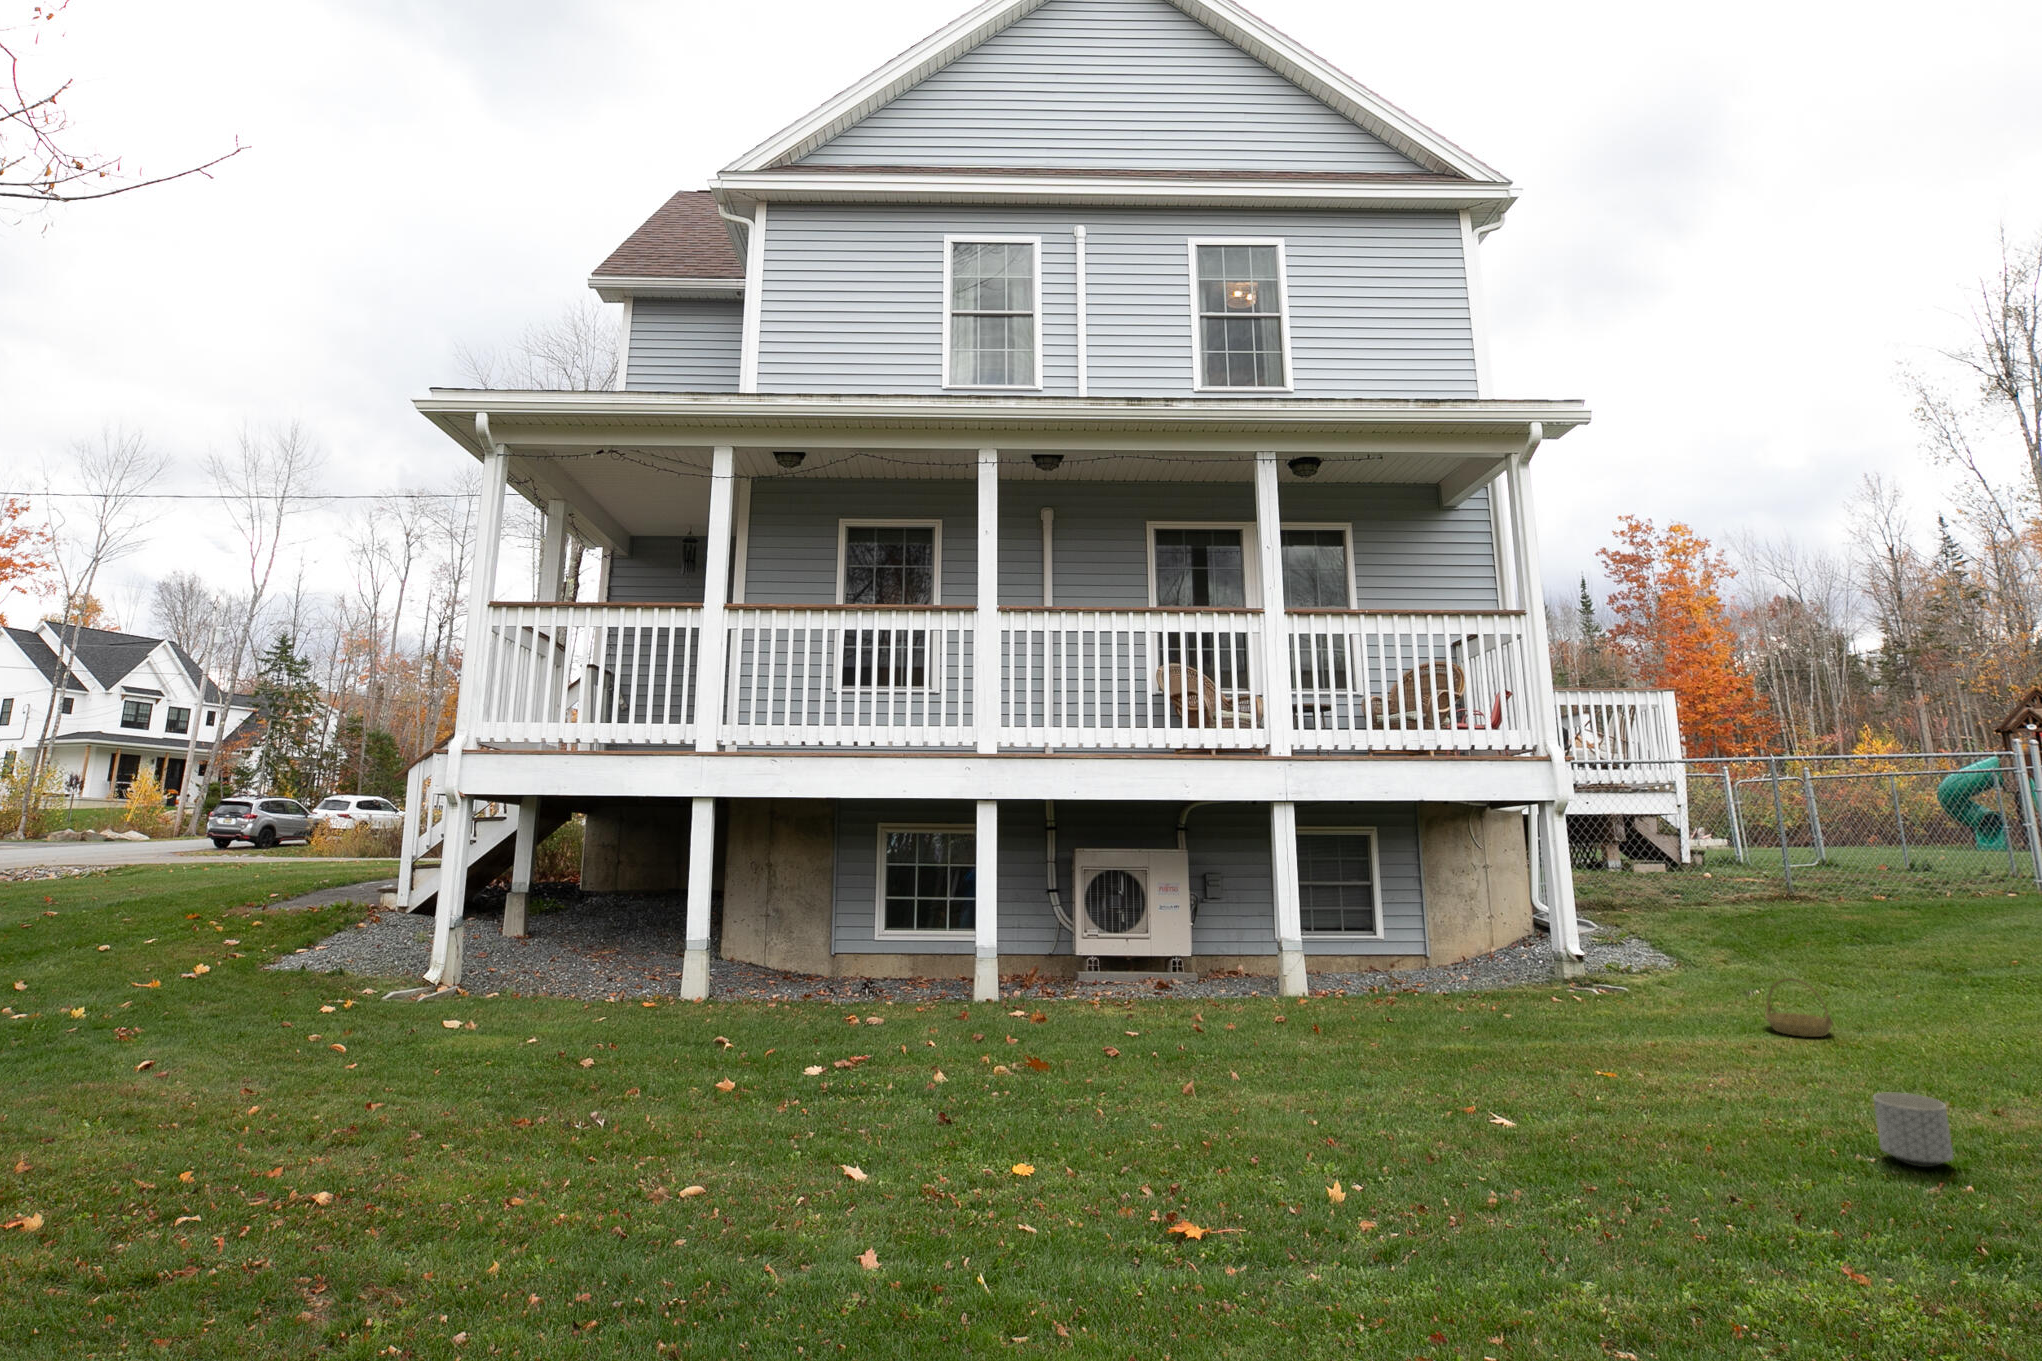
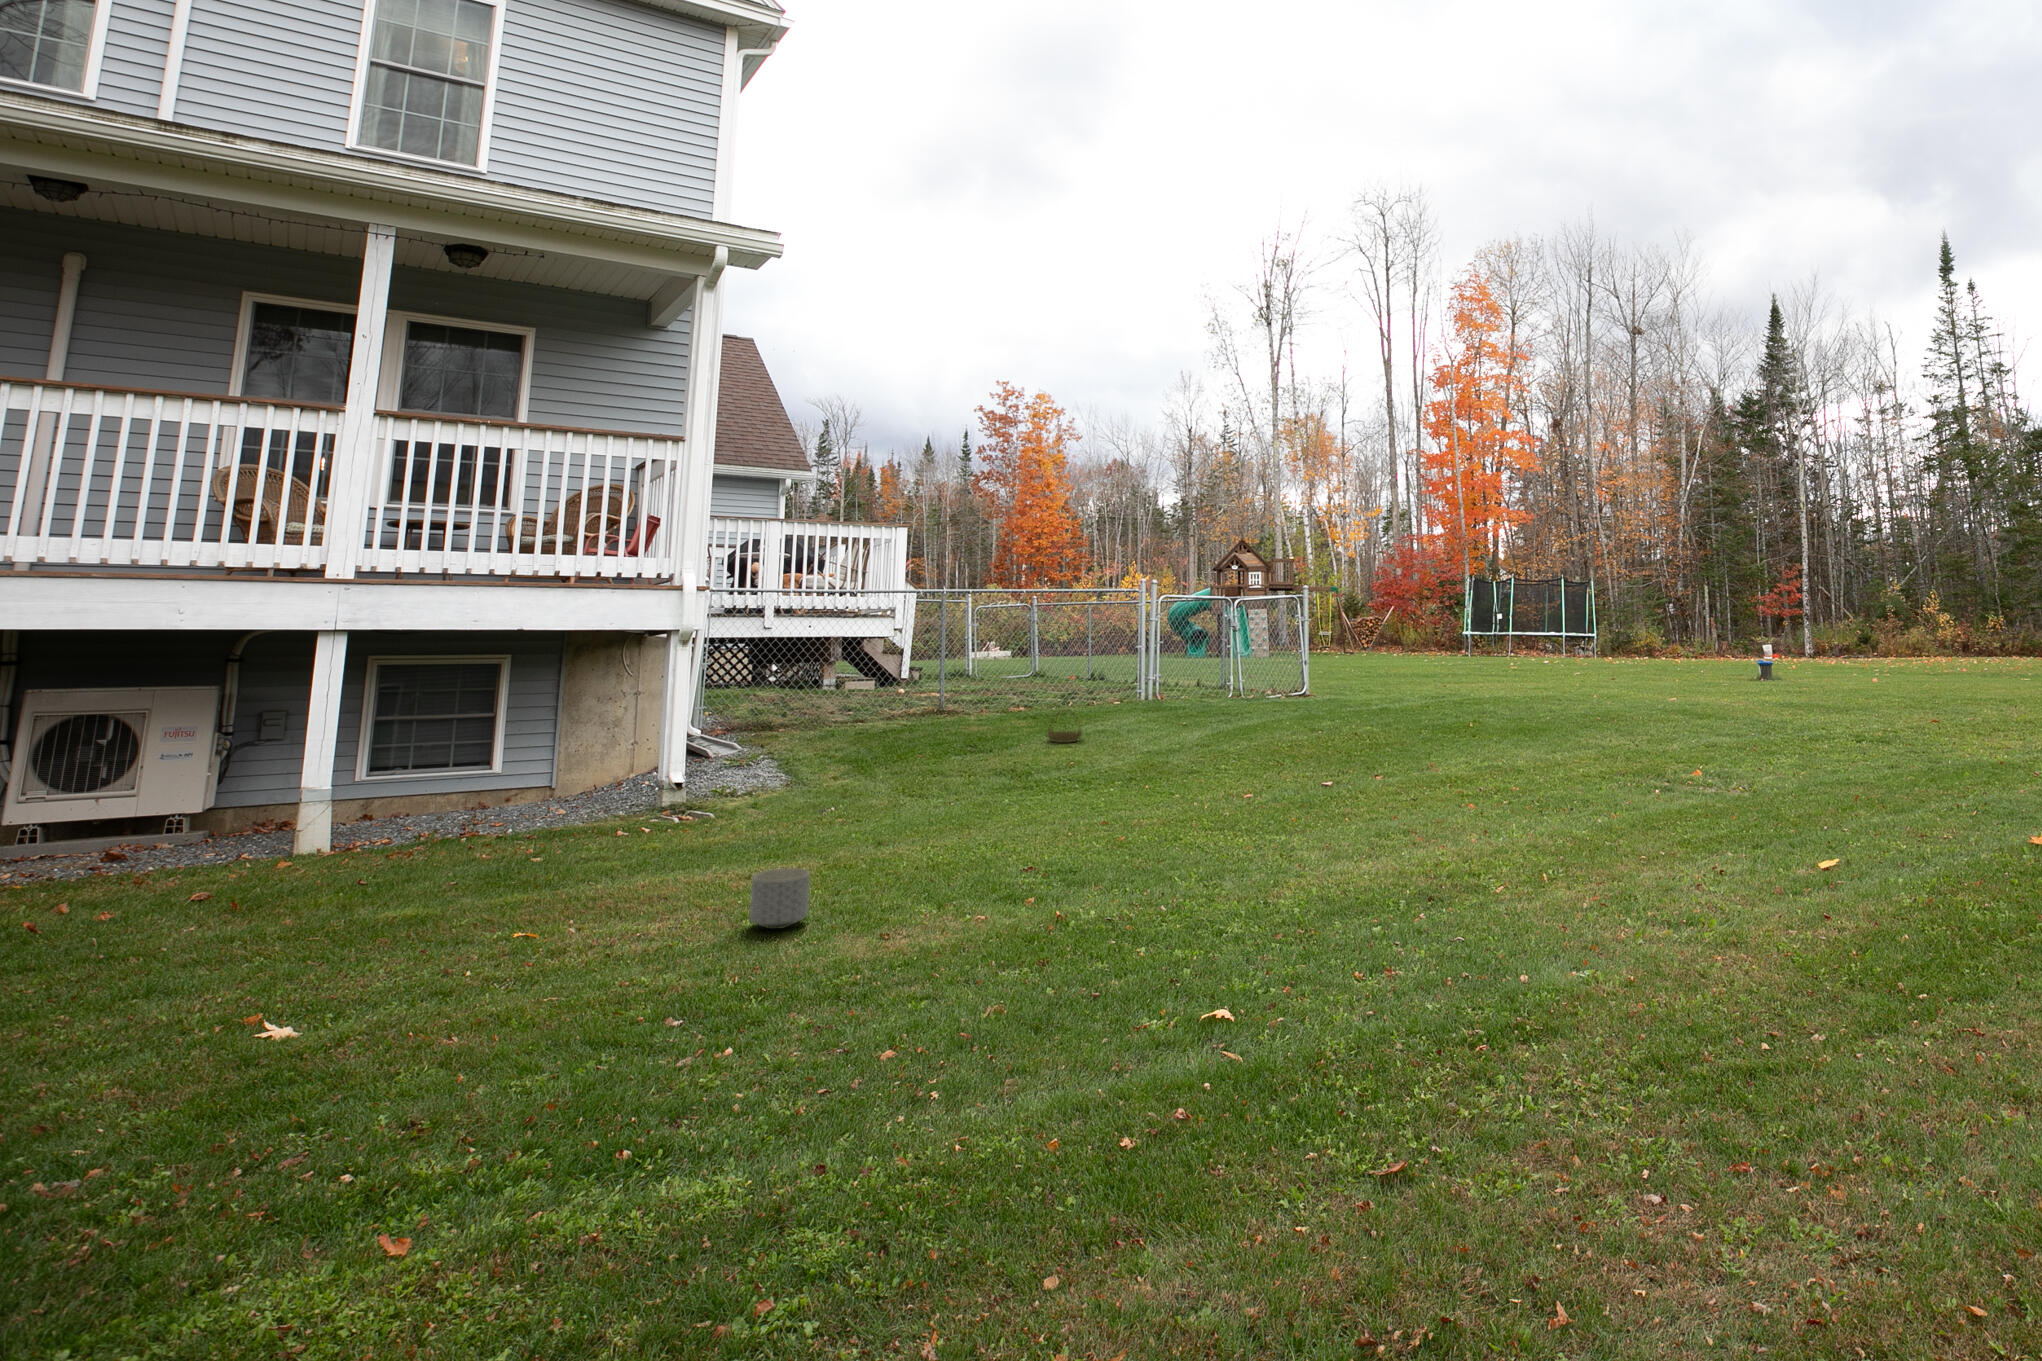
basket: present [1765,978,1833,1037] -> present [1047,715,1082,743]

